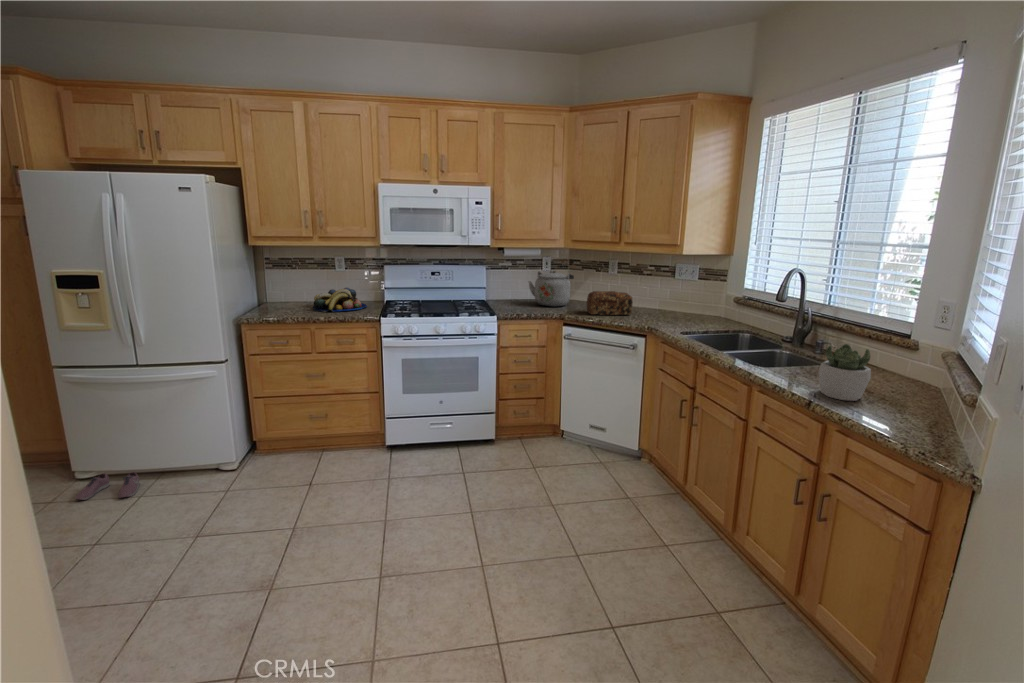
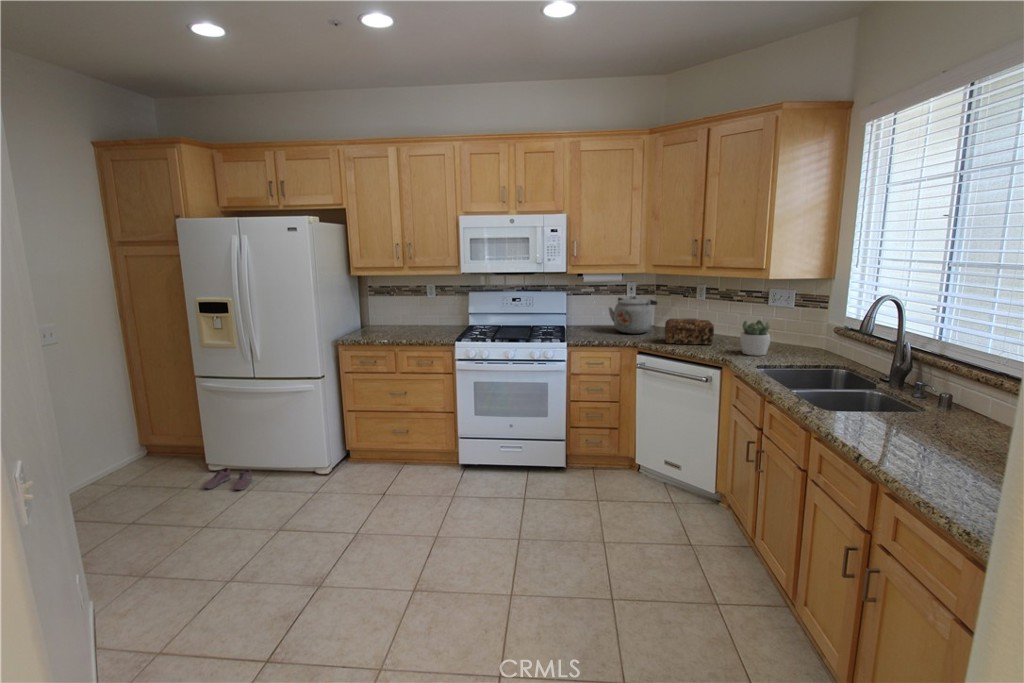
fruit bowl: present [313,288,367,312] -> none [400,313,450,336]
succulent plant: present [819,344,871,401] -> present [740,320,770,356]

